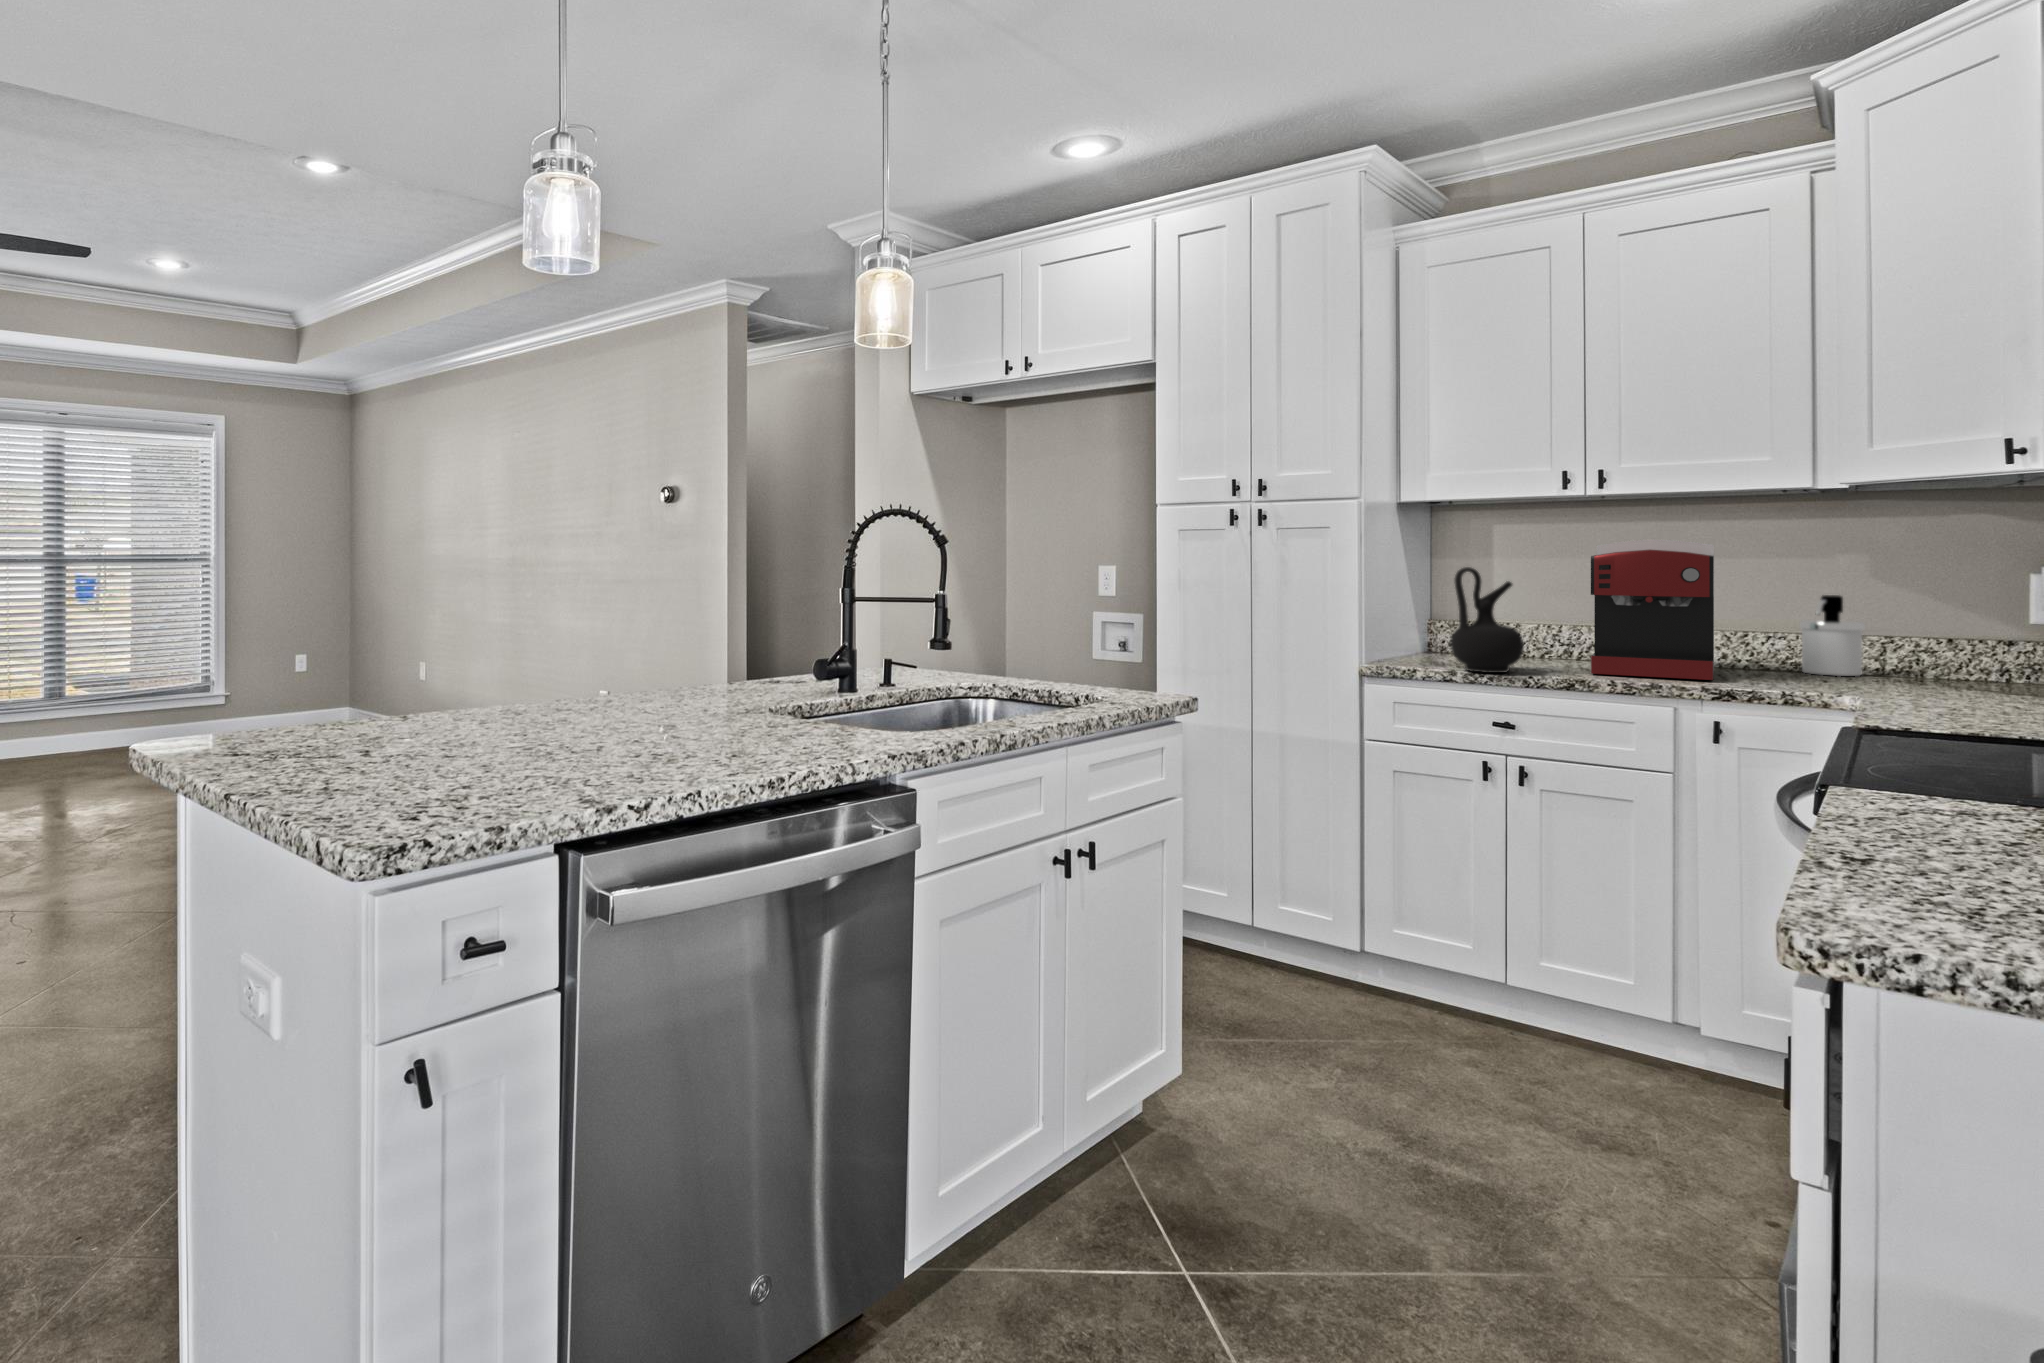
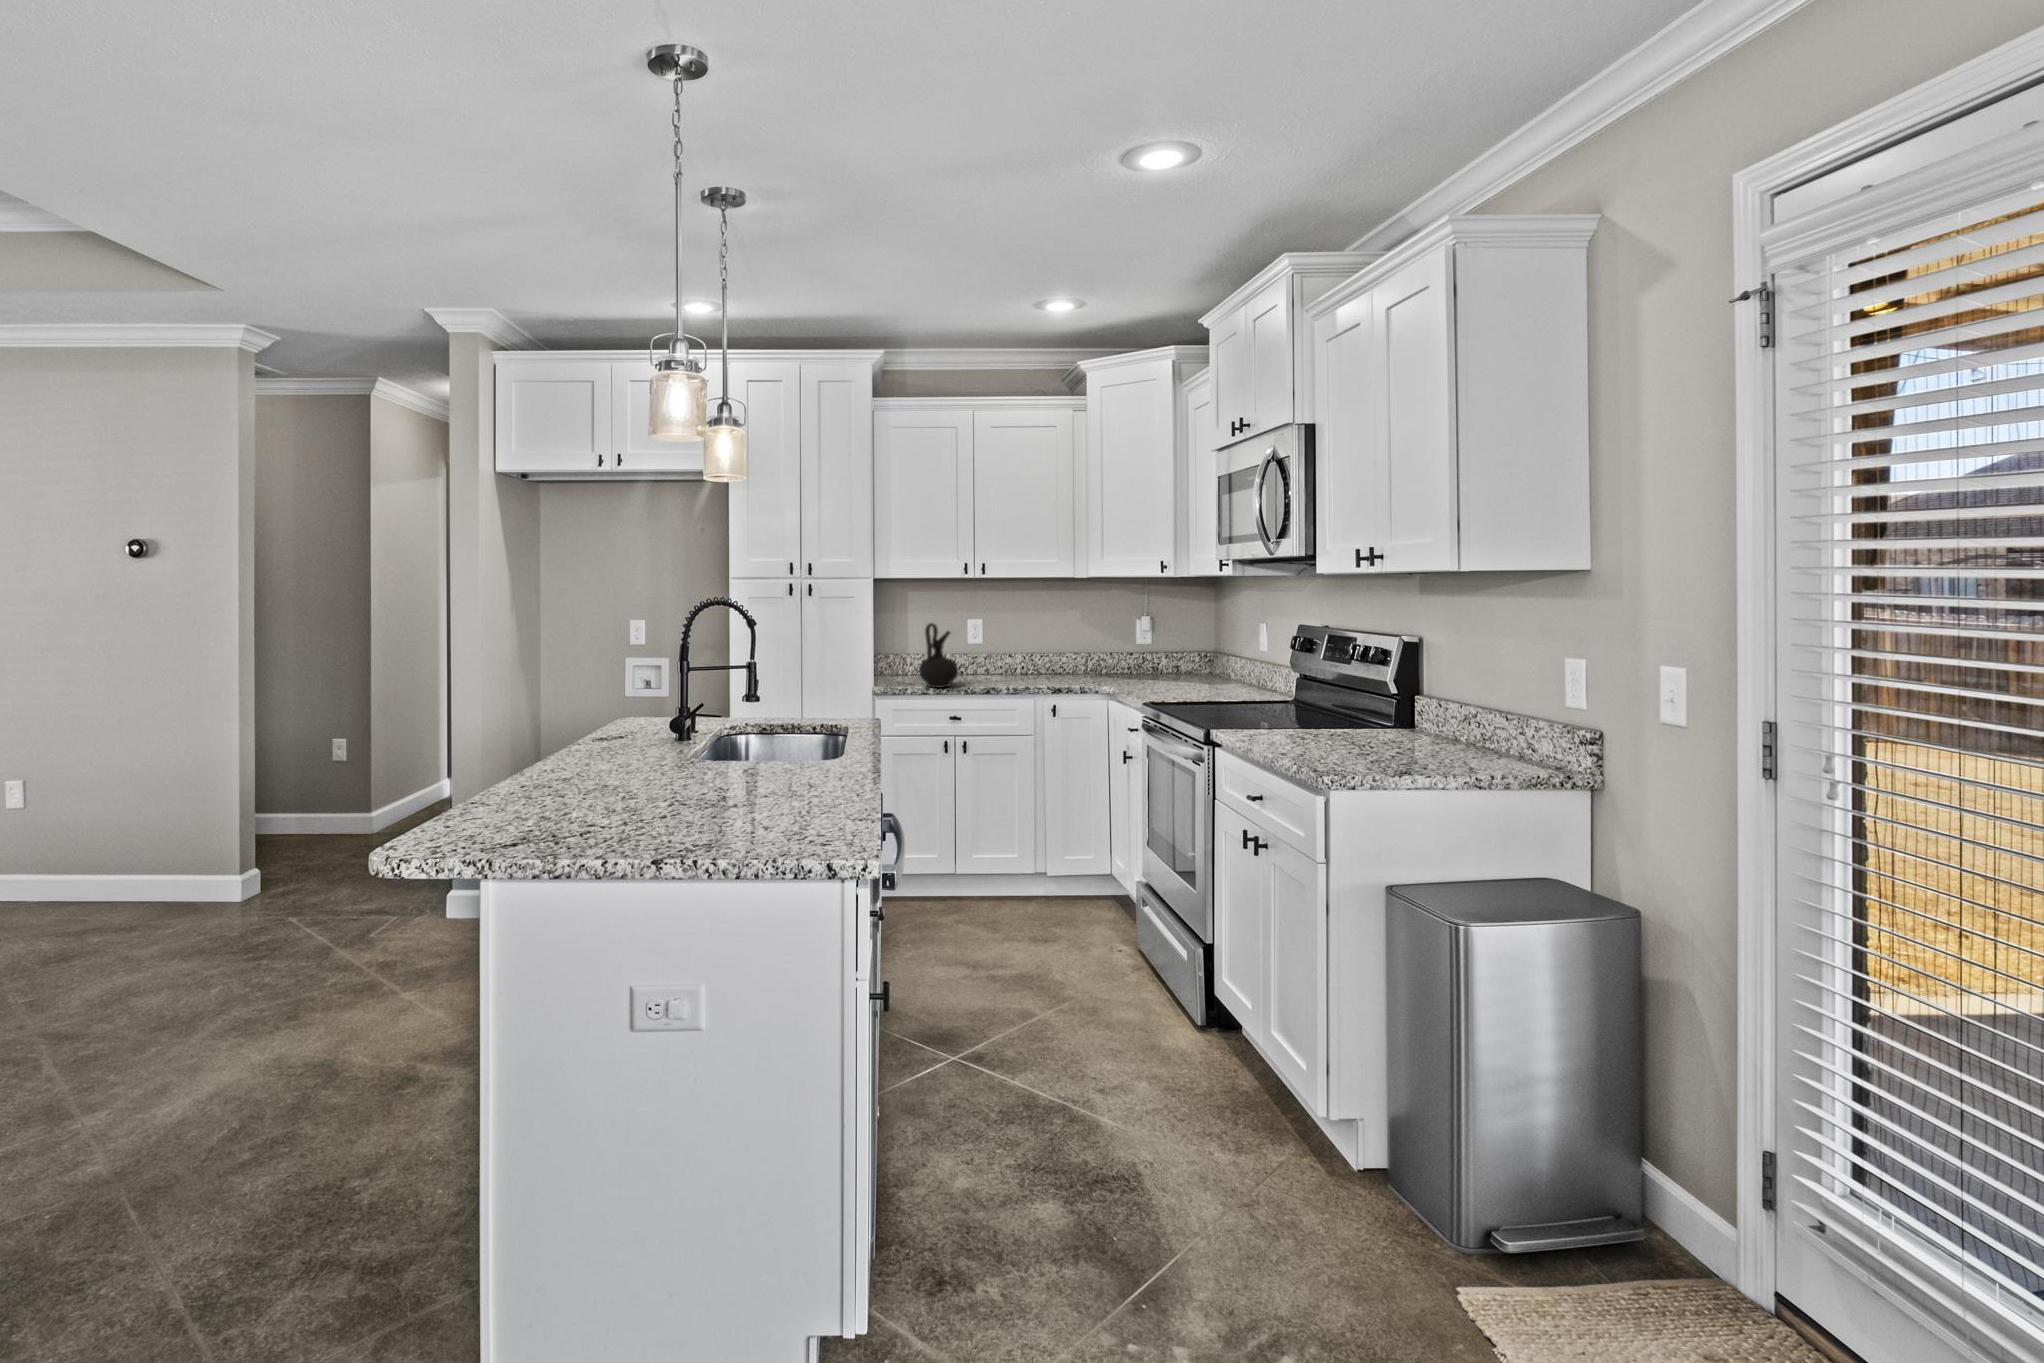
coffee maker: present [1591,539,1714,680] -> none [973,603,1040,683]
soap dispenser: present [1800,595,1865,676] -> none [1056,631,1082,675]

